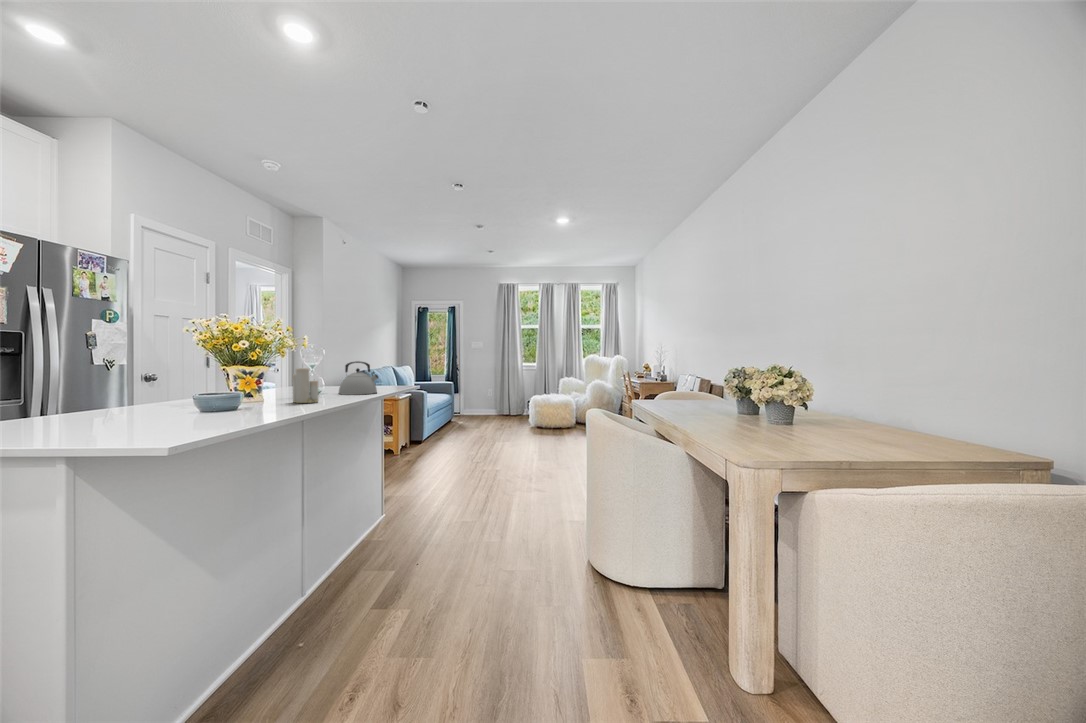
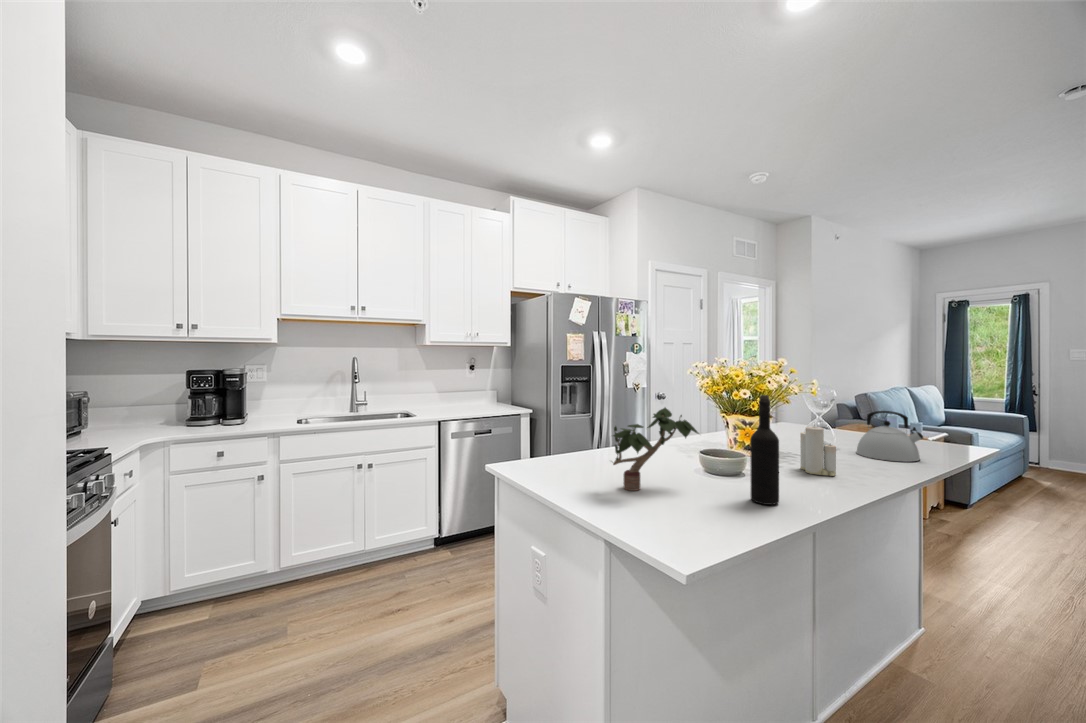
wine bottle: none [244,332,269,417] -> present [750,395,779,505]
potted plant: none [70,345,199,427] -> present [613,408,699,491]

